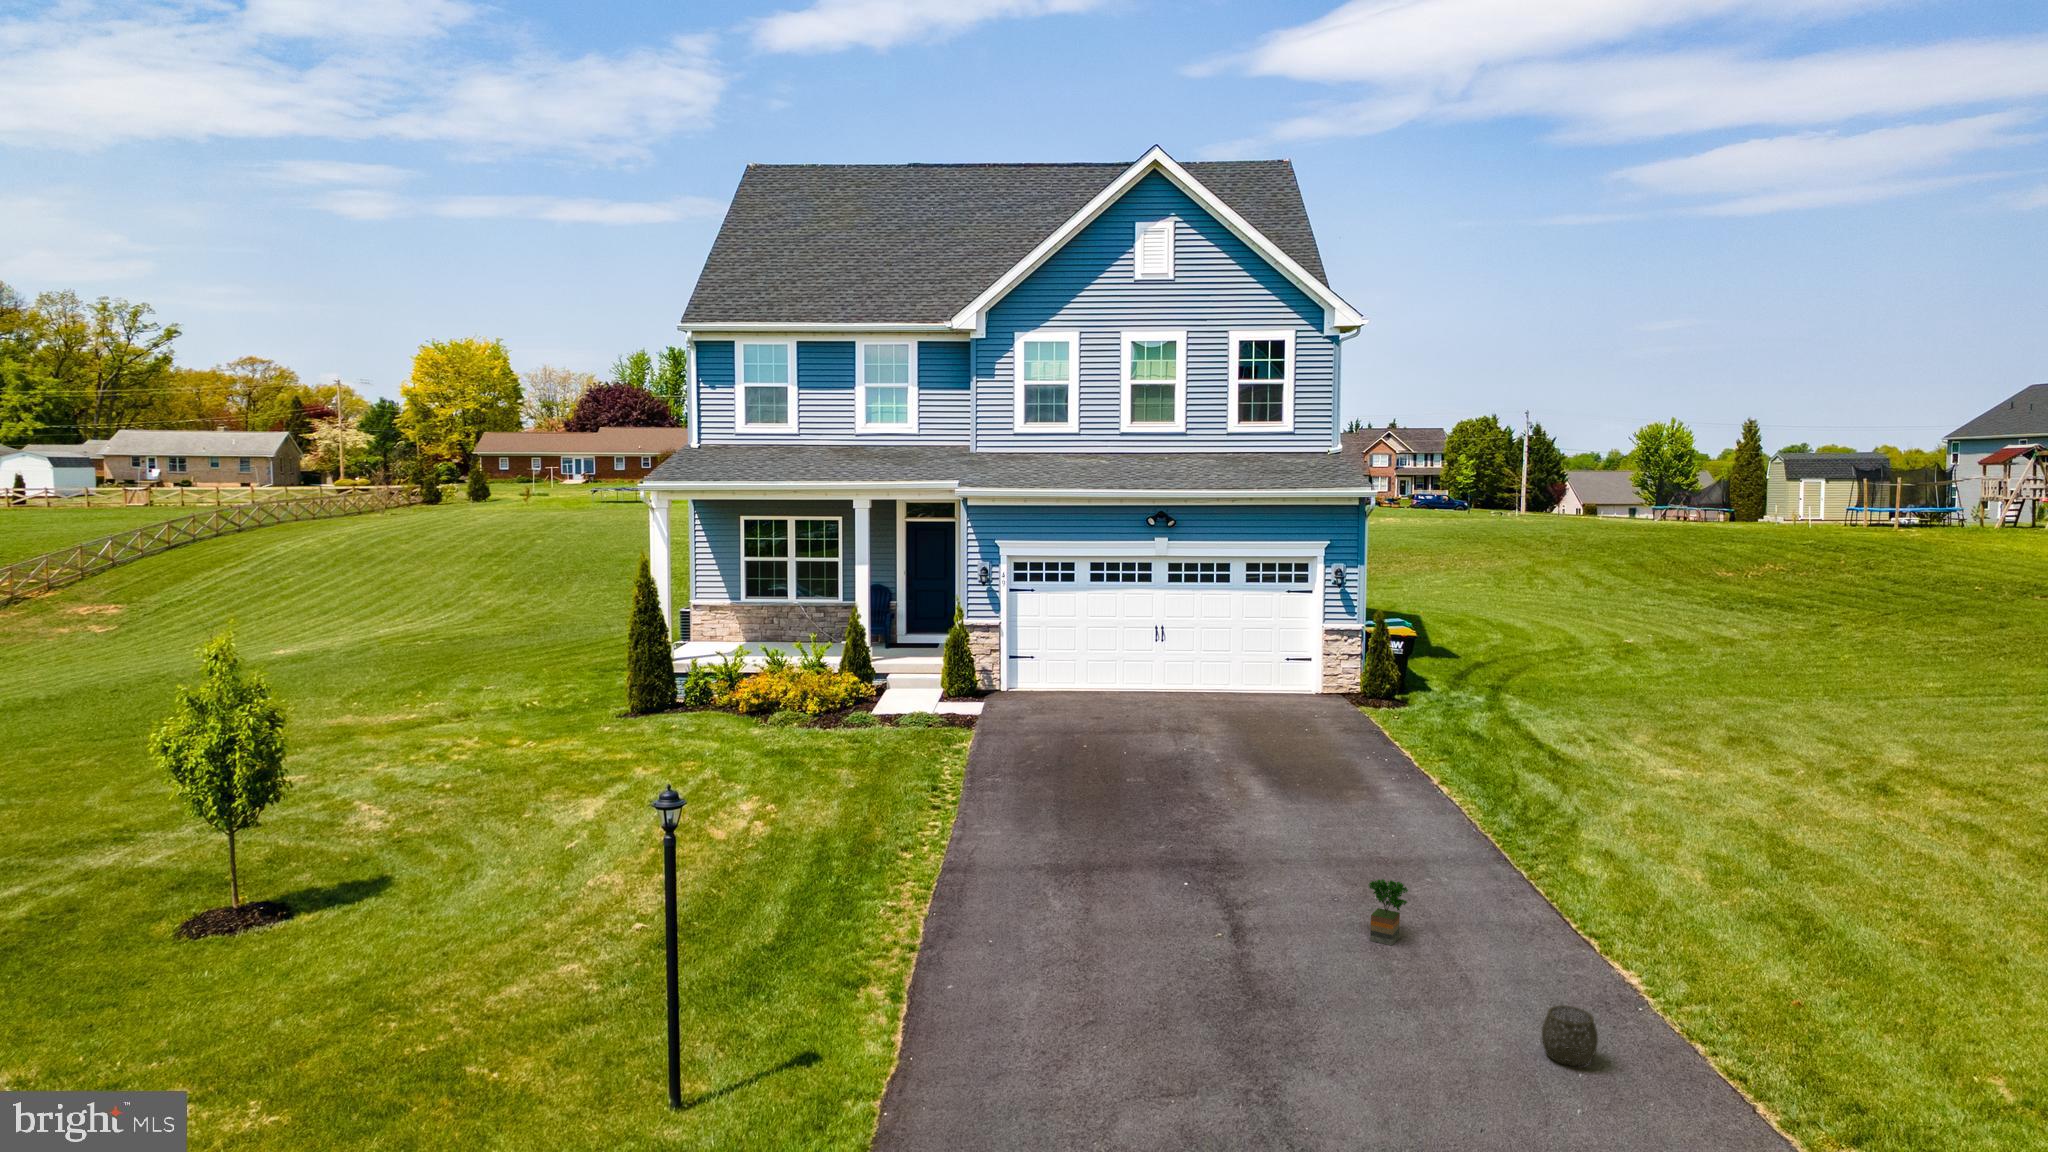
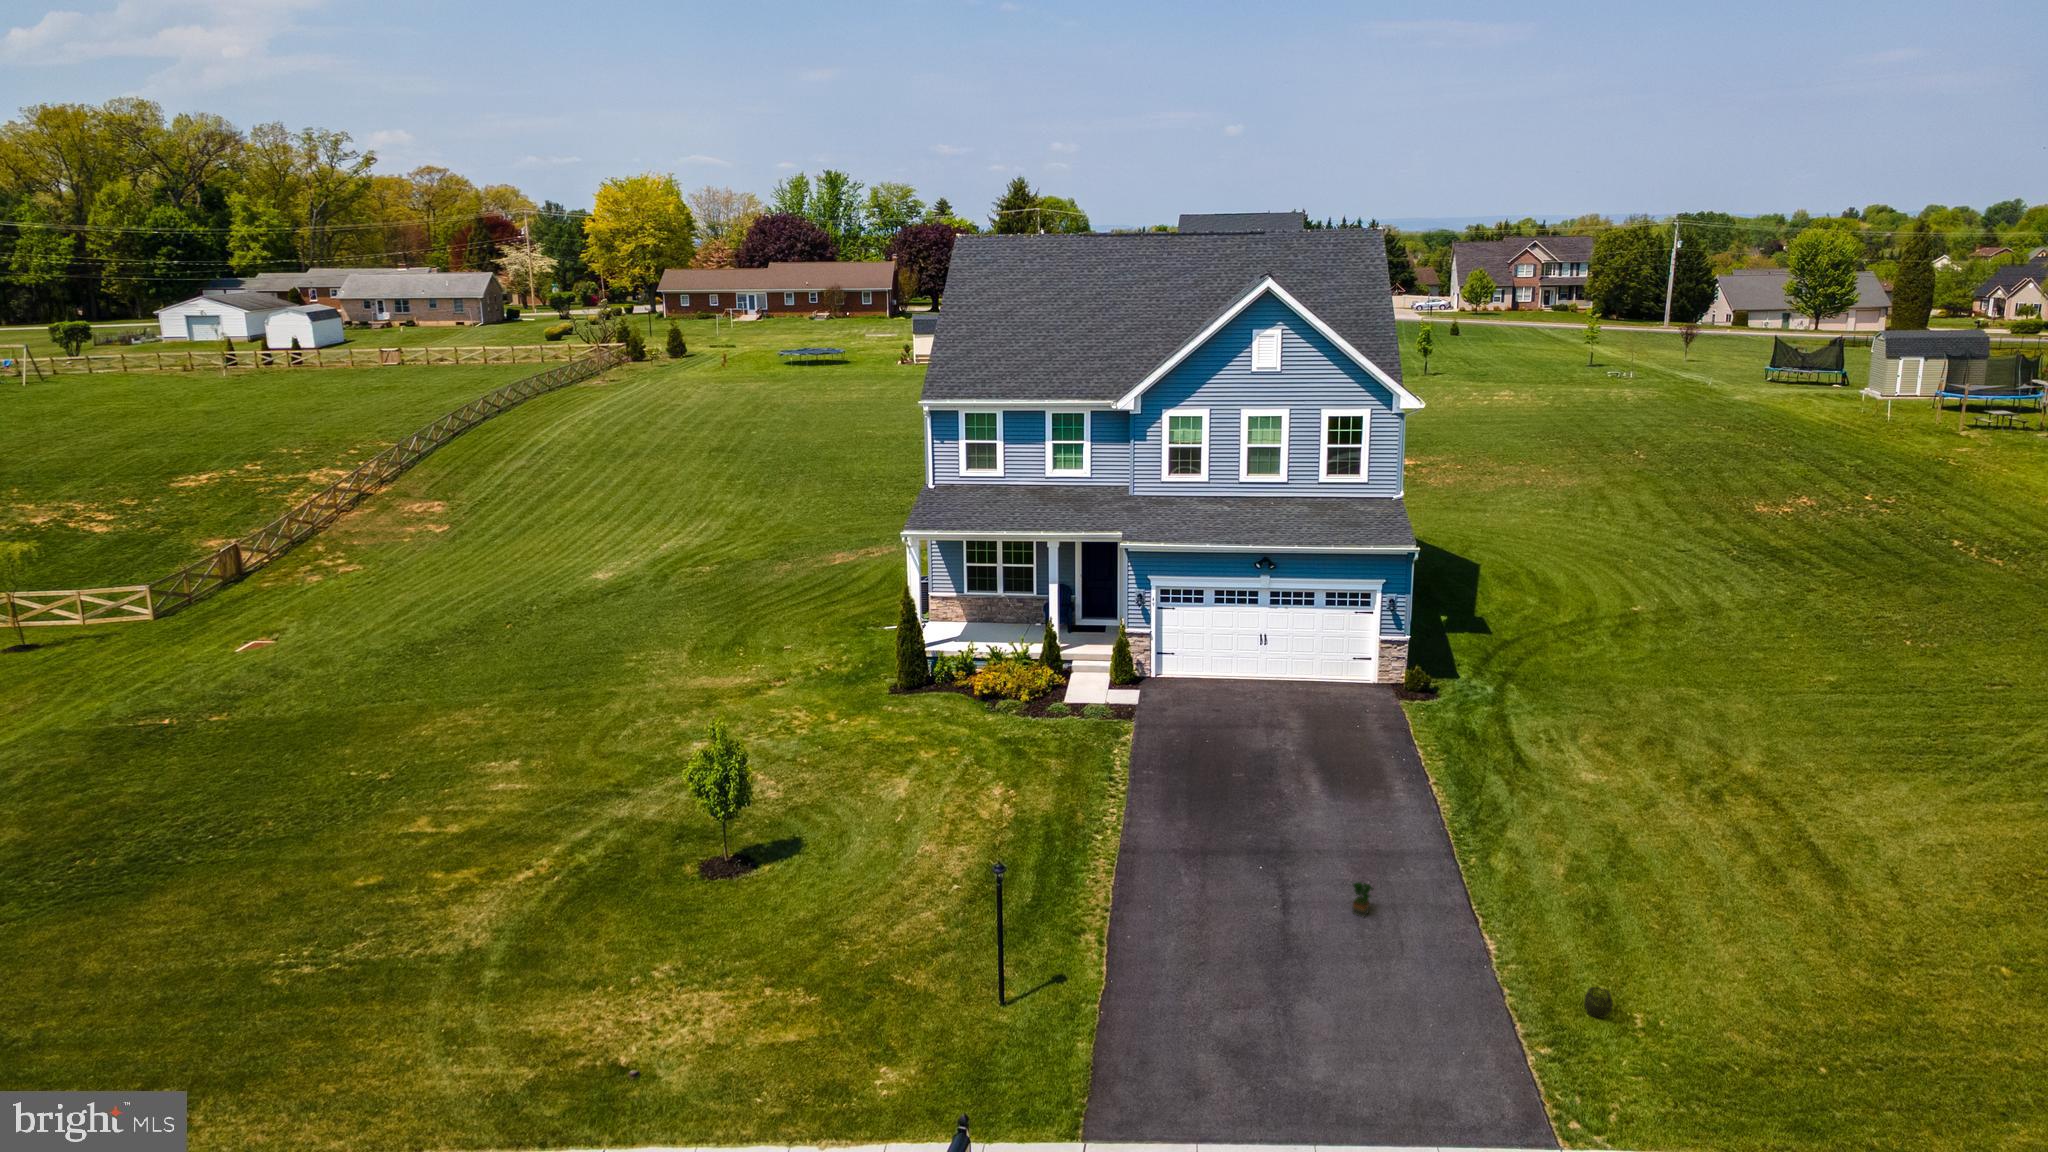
woven basket: present [1542,1005,1598,1066] -> present [1584,987,1613,1018]

